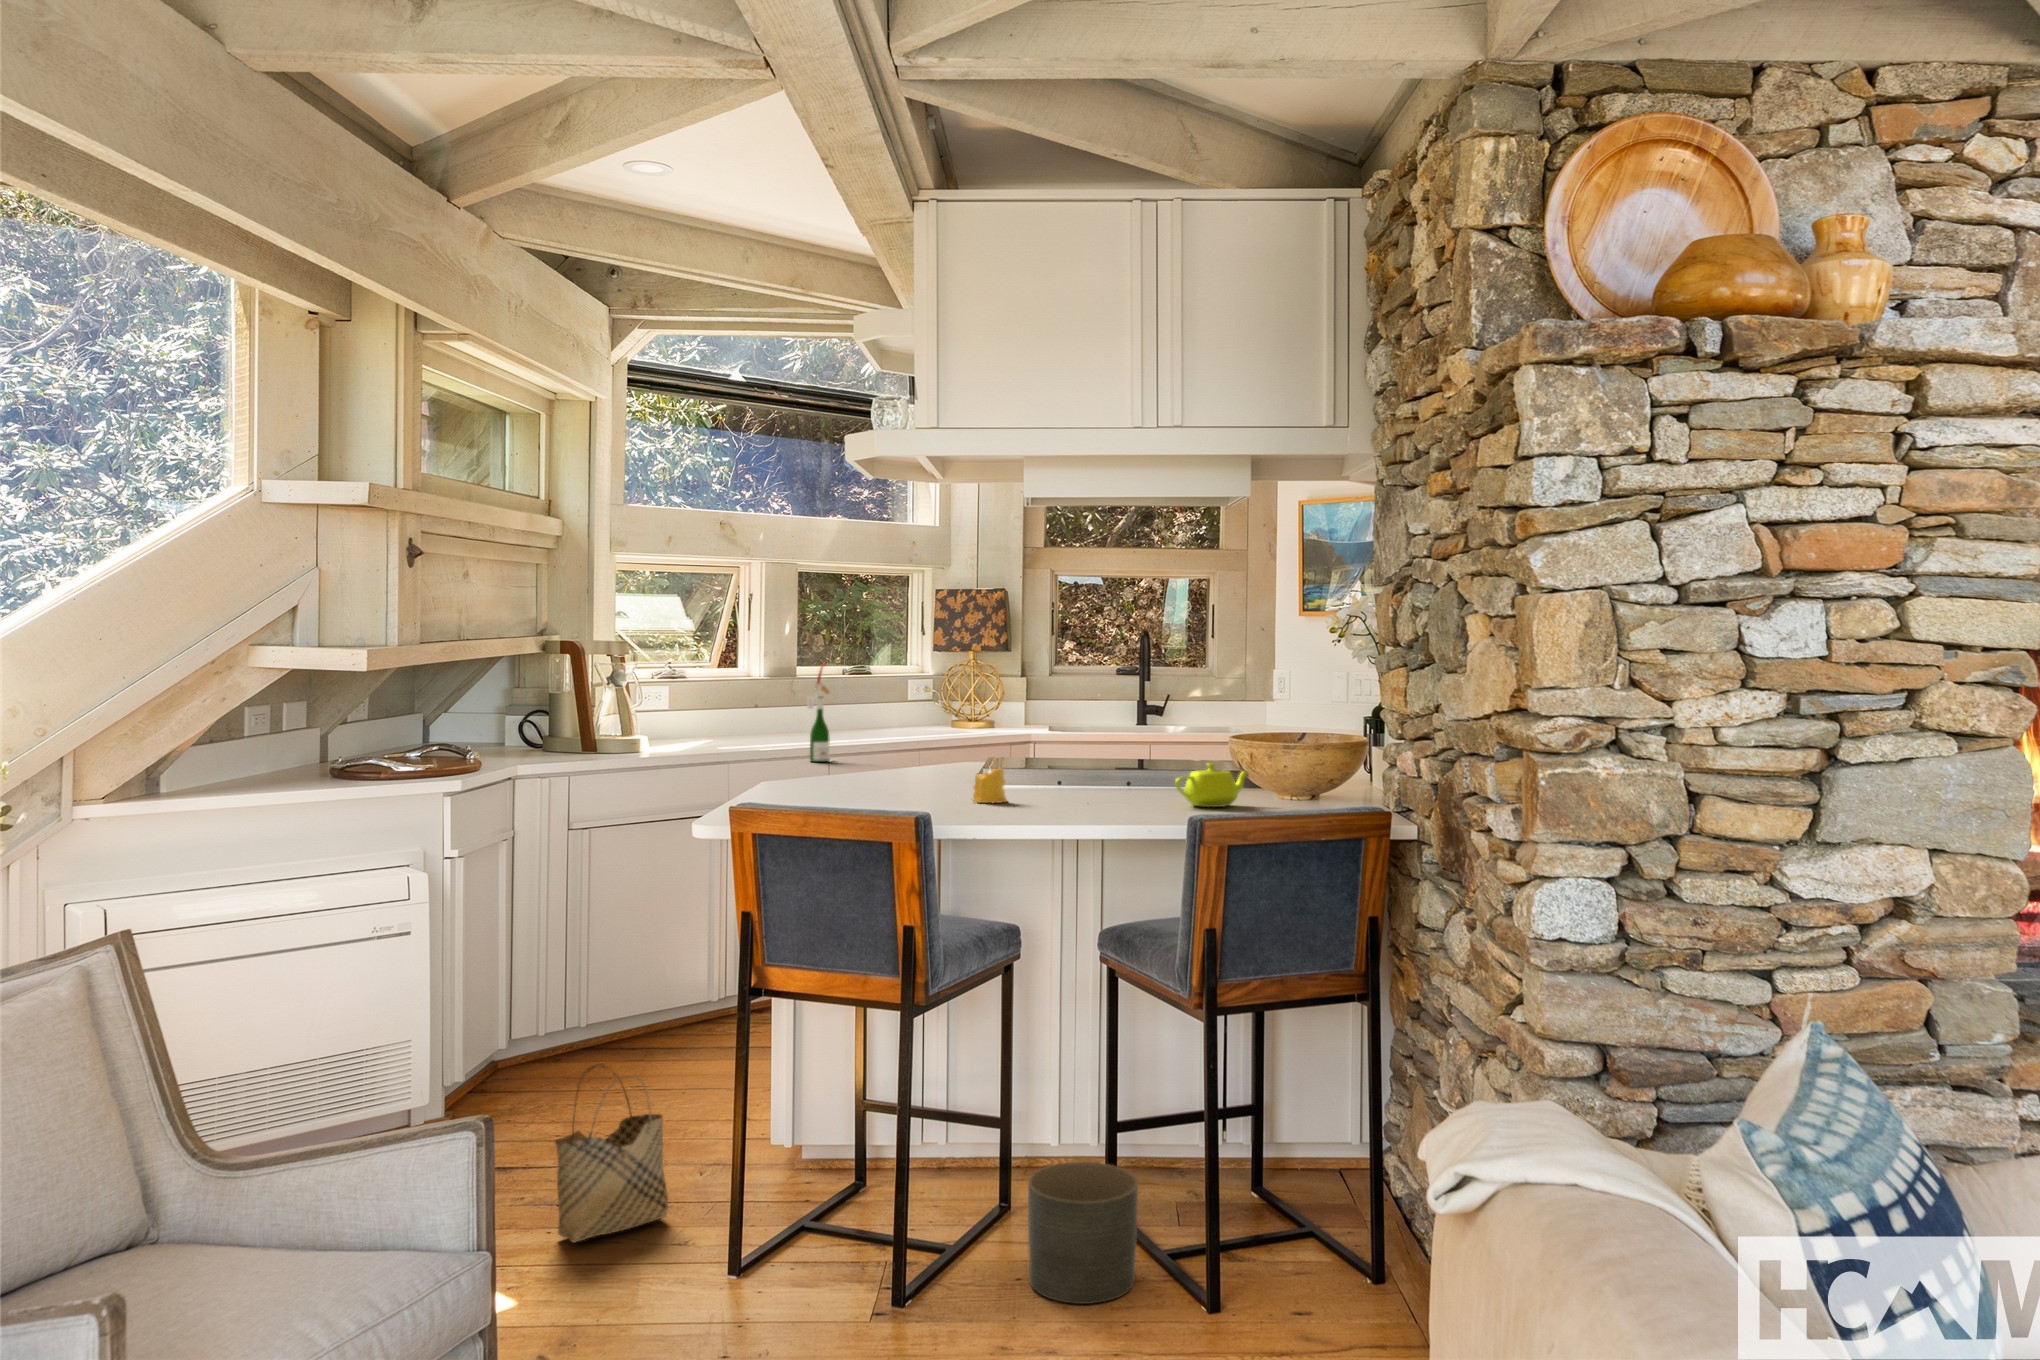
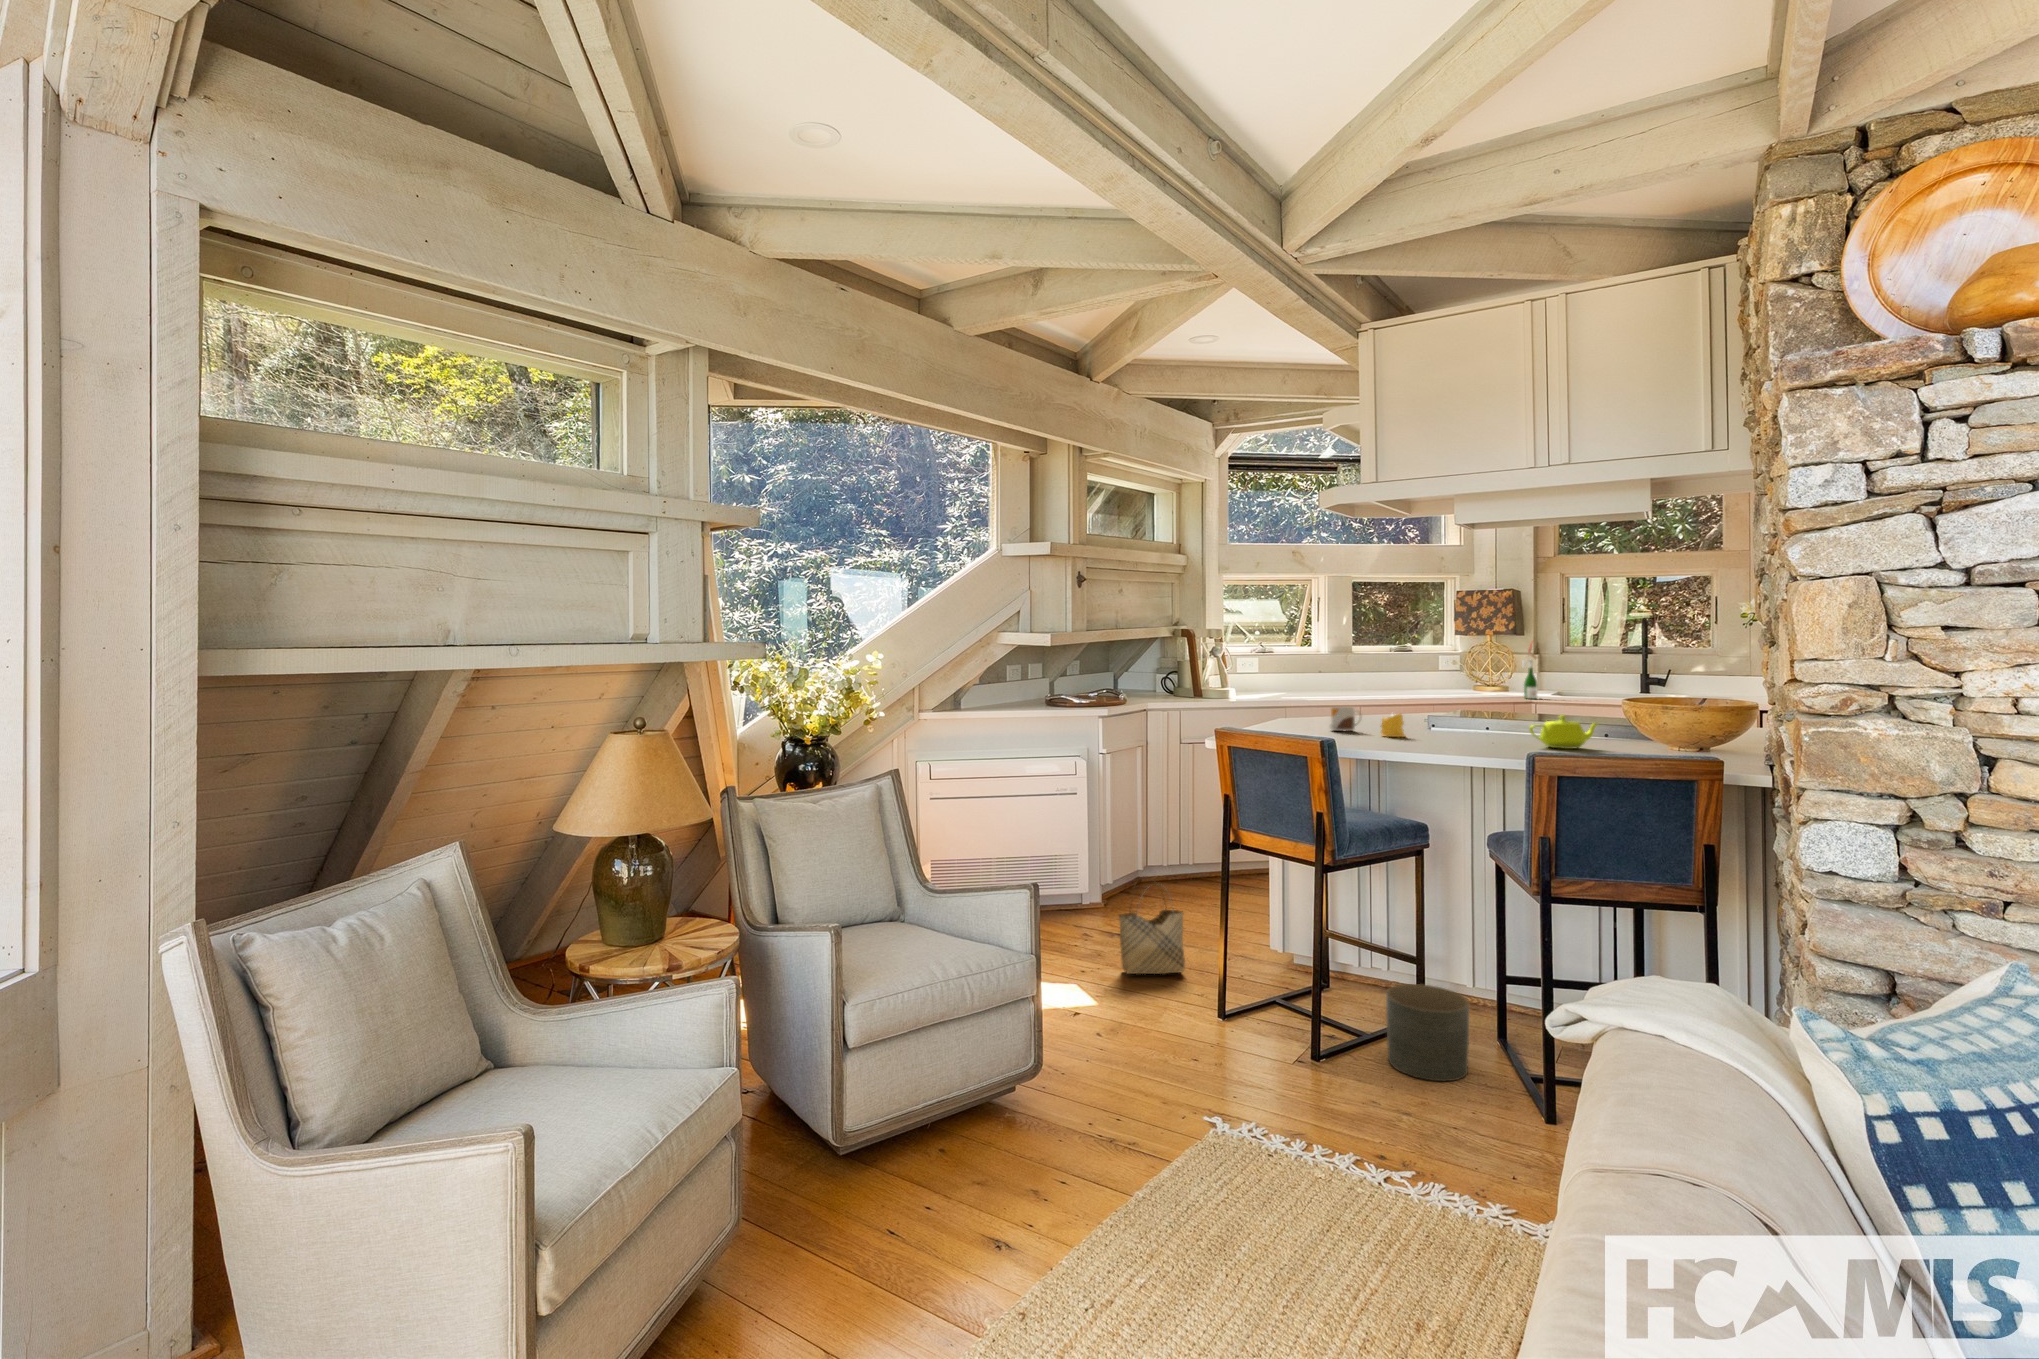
wine bottle: present [807,663,830,762] -> present [1522,646,1537,699]
mug: none [891,760,940,798] -> present [1330,707,1362,731]

